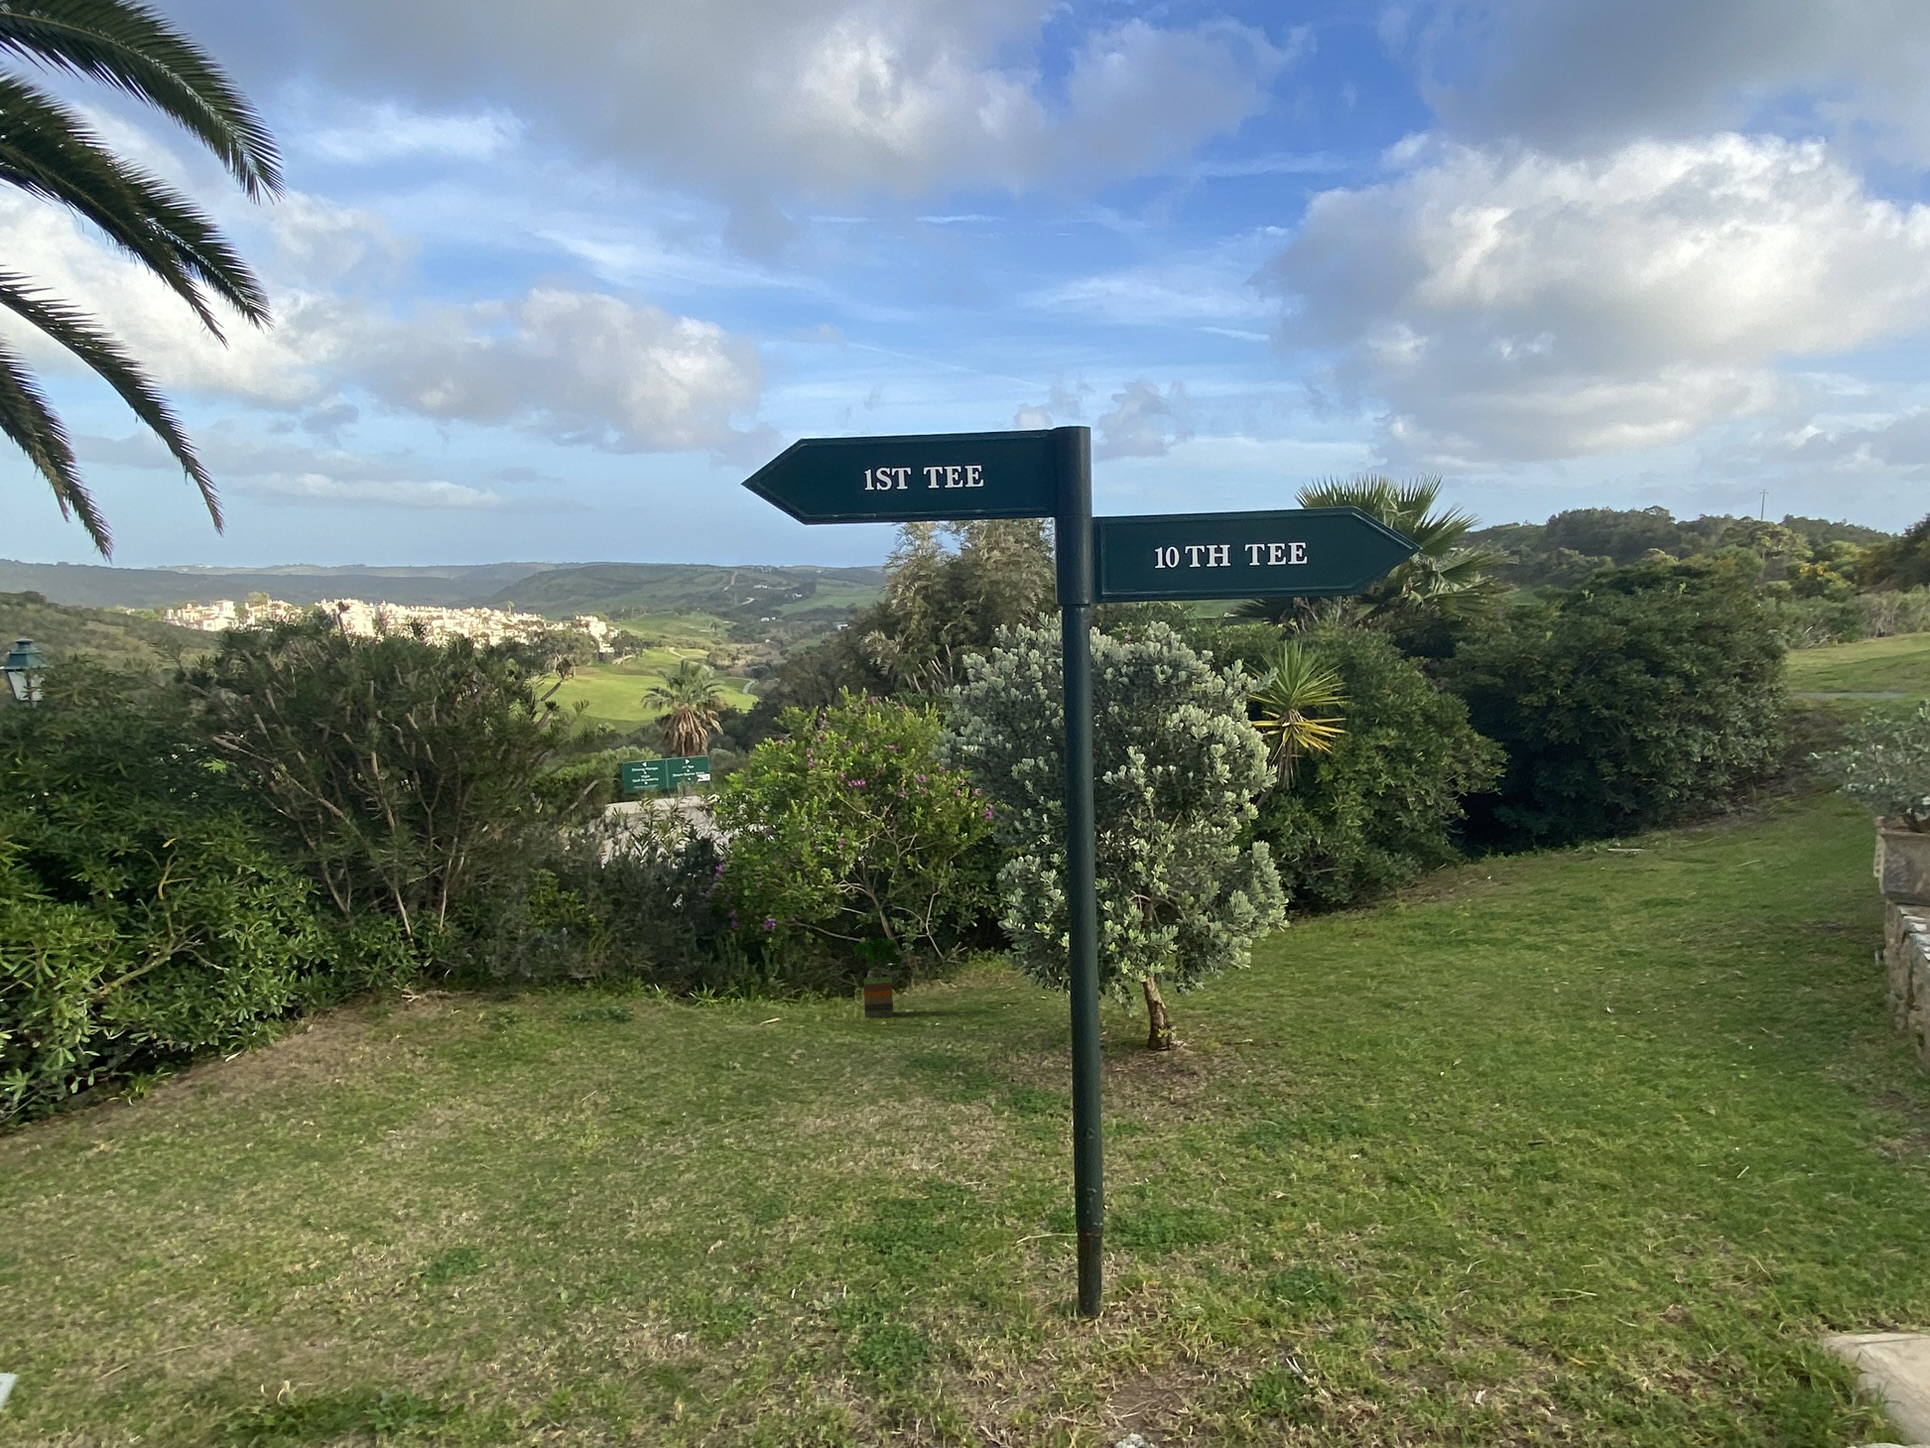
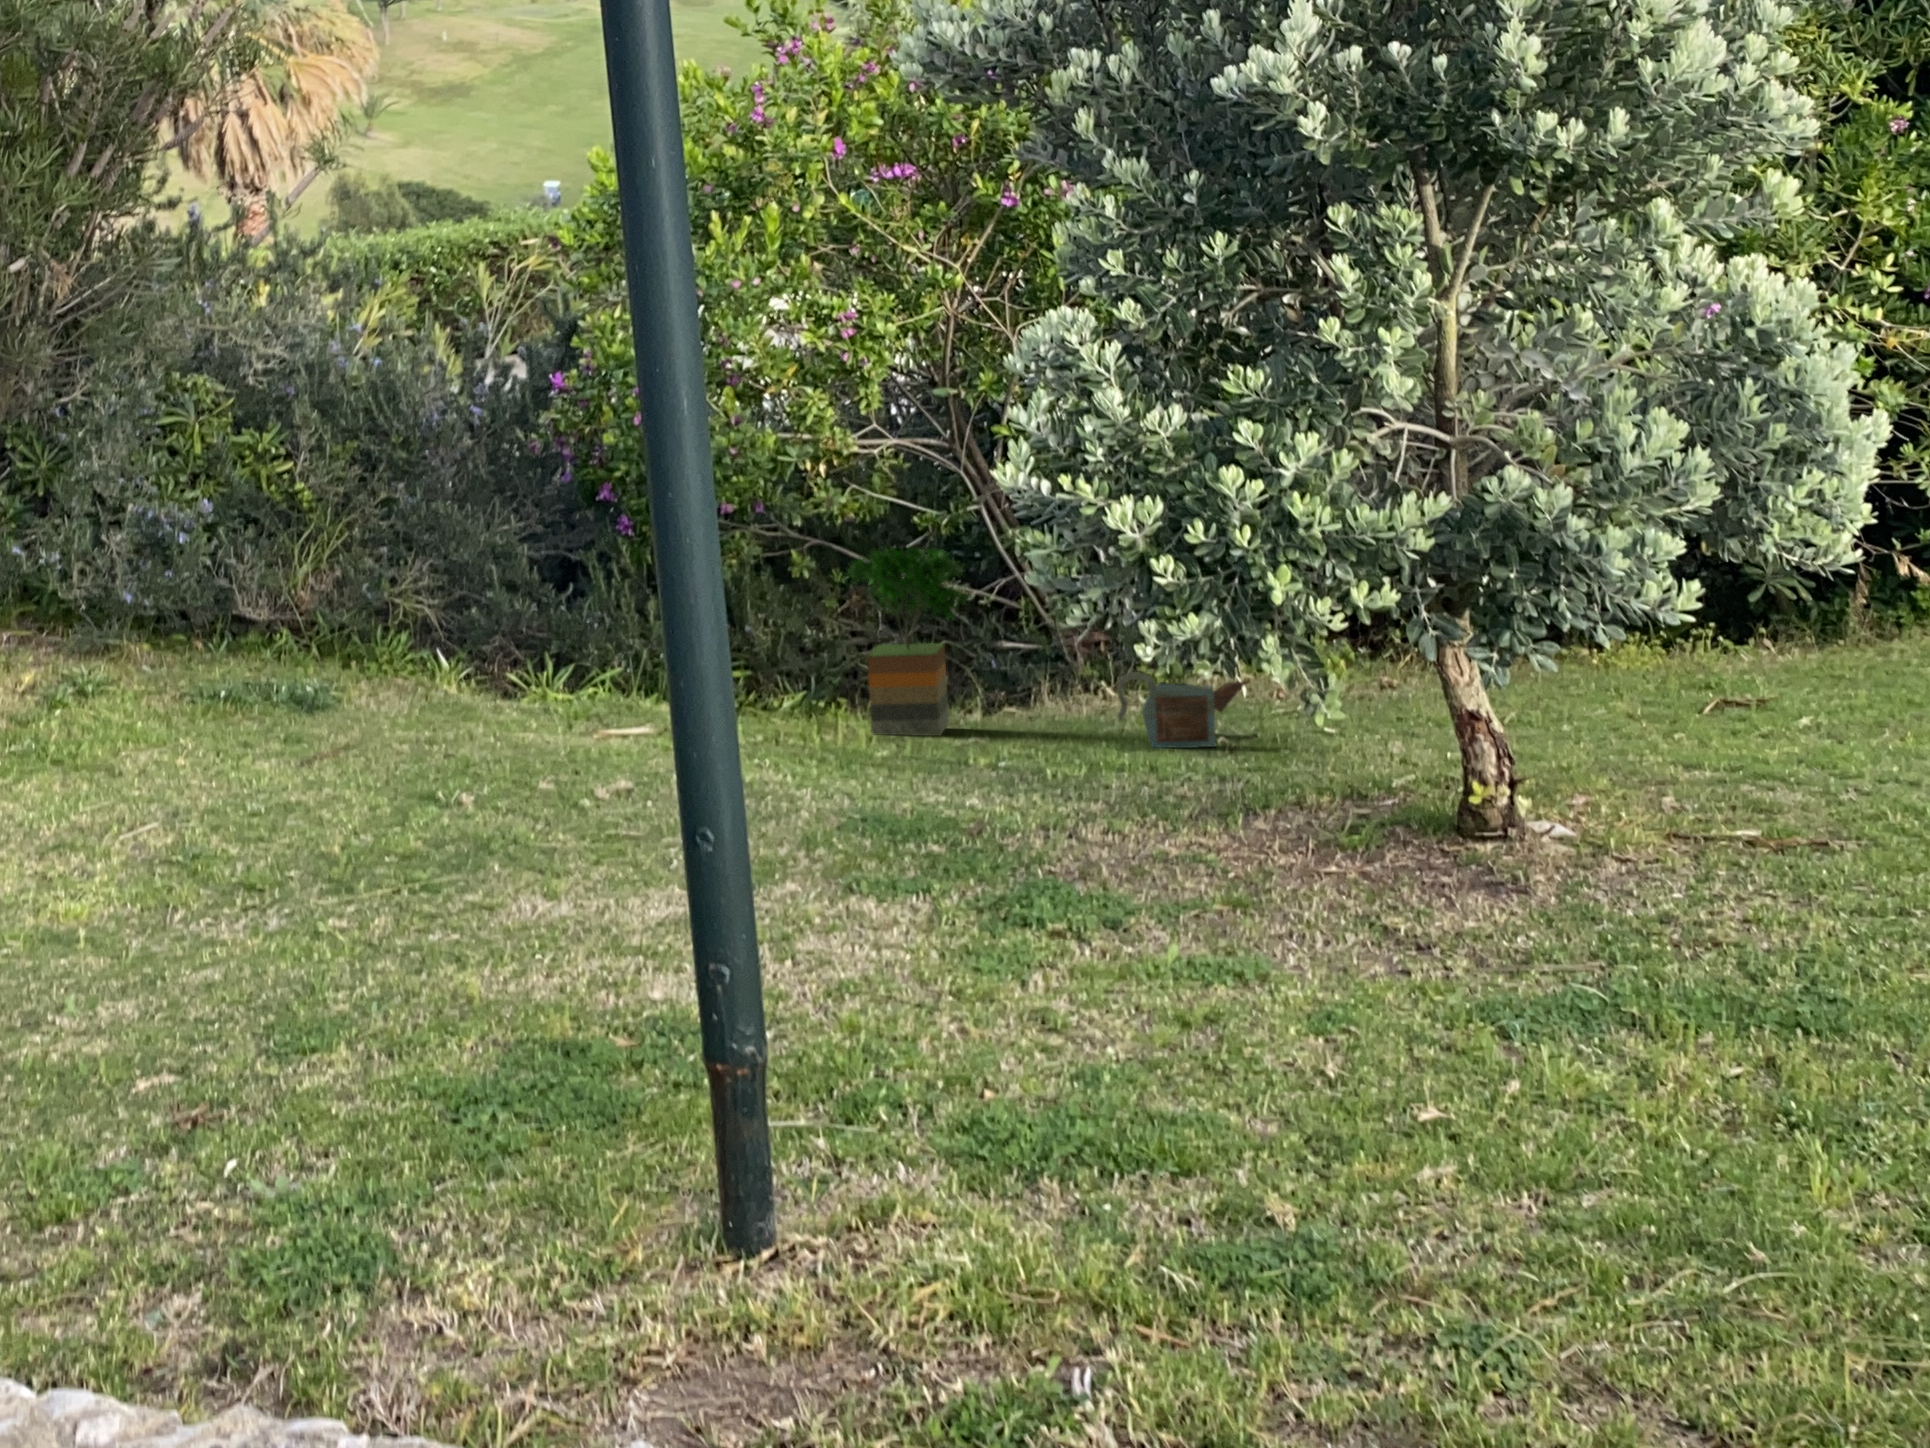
watering can: none [968,984,1020,1018] -> present [1117,672,1247,748]

